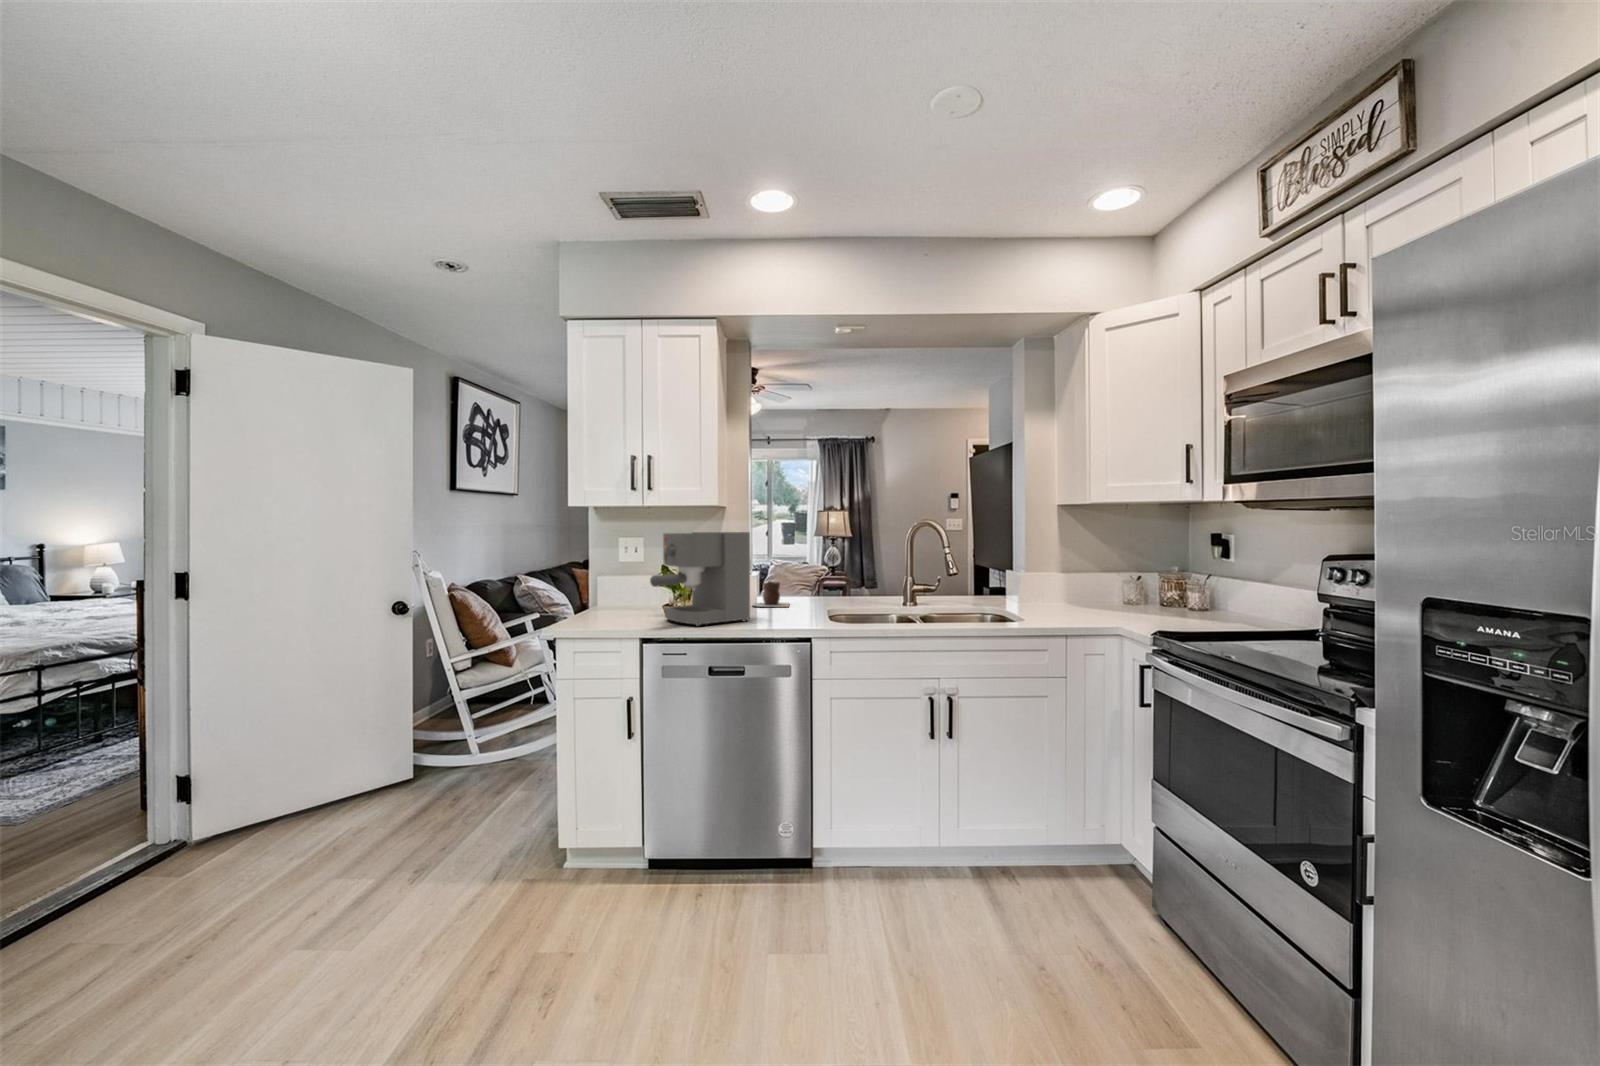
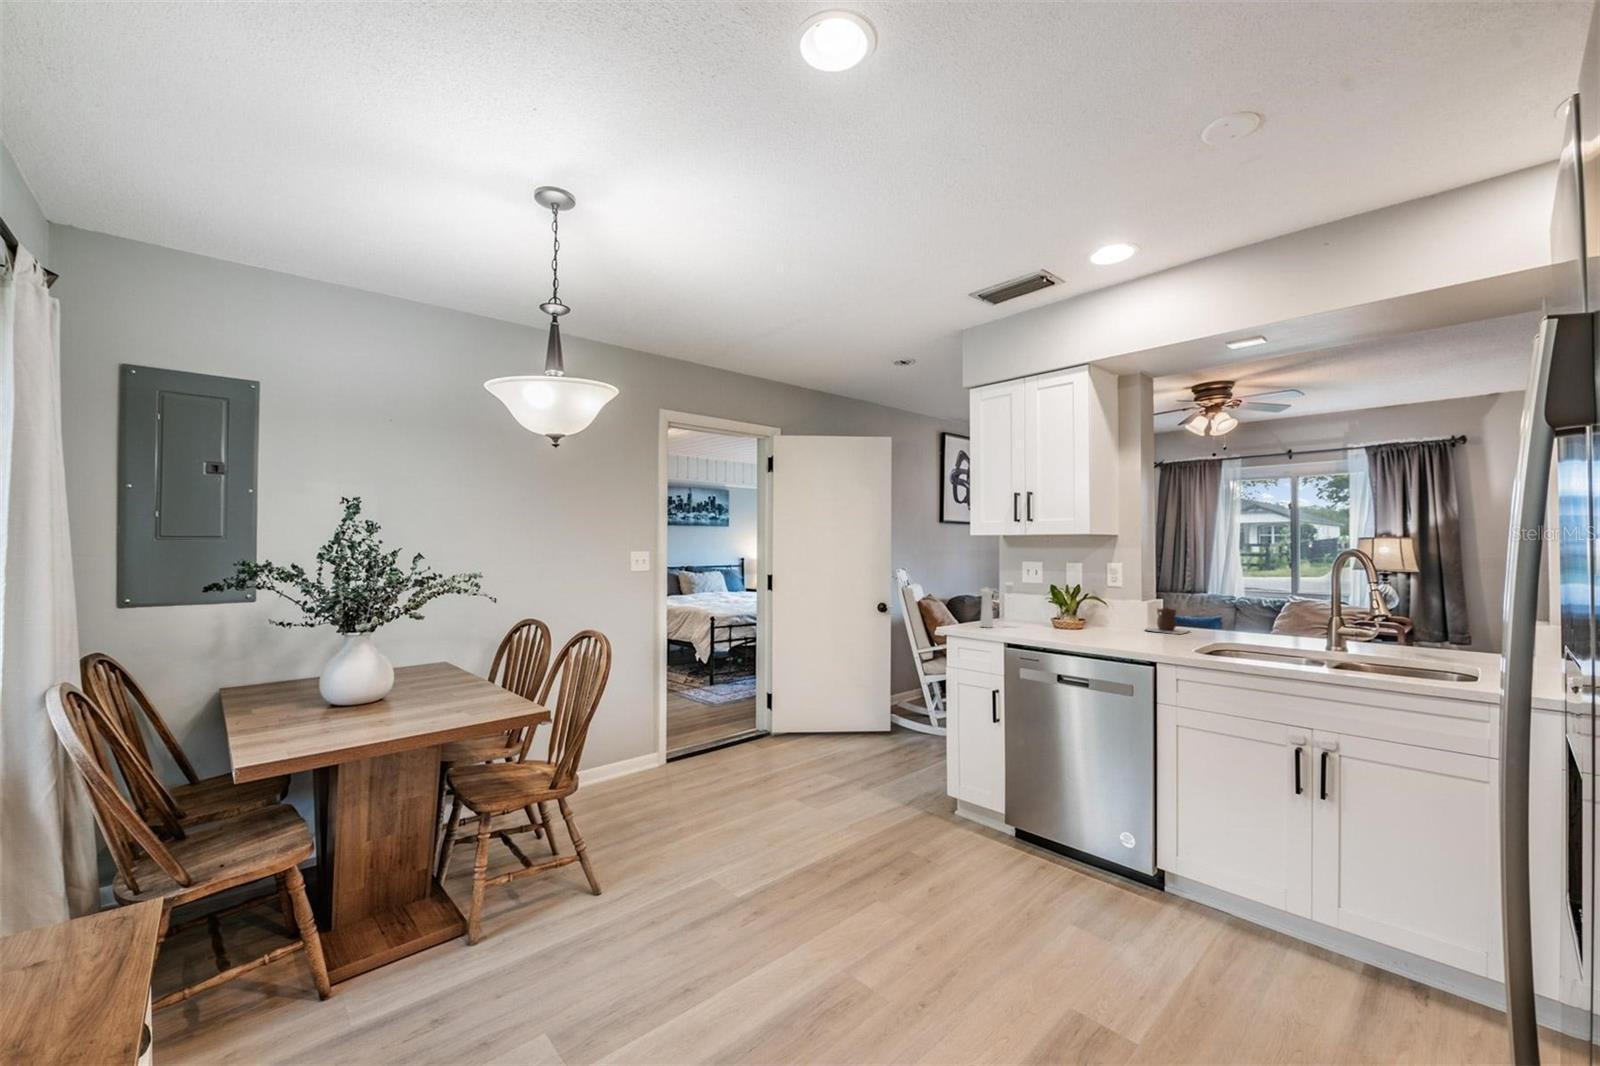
coffee maker: present [650,532,750,626] -> none [1014,557,1112,639]
pepper mill: none [589,564,627,622] -> present [981,582,1014,628]

